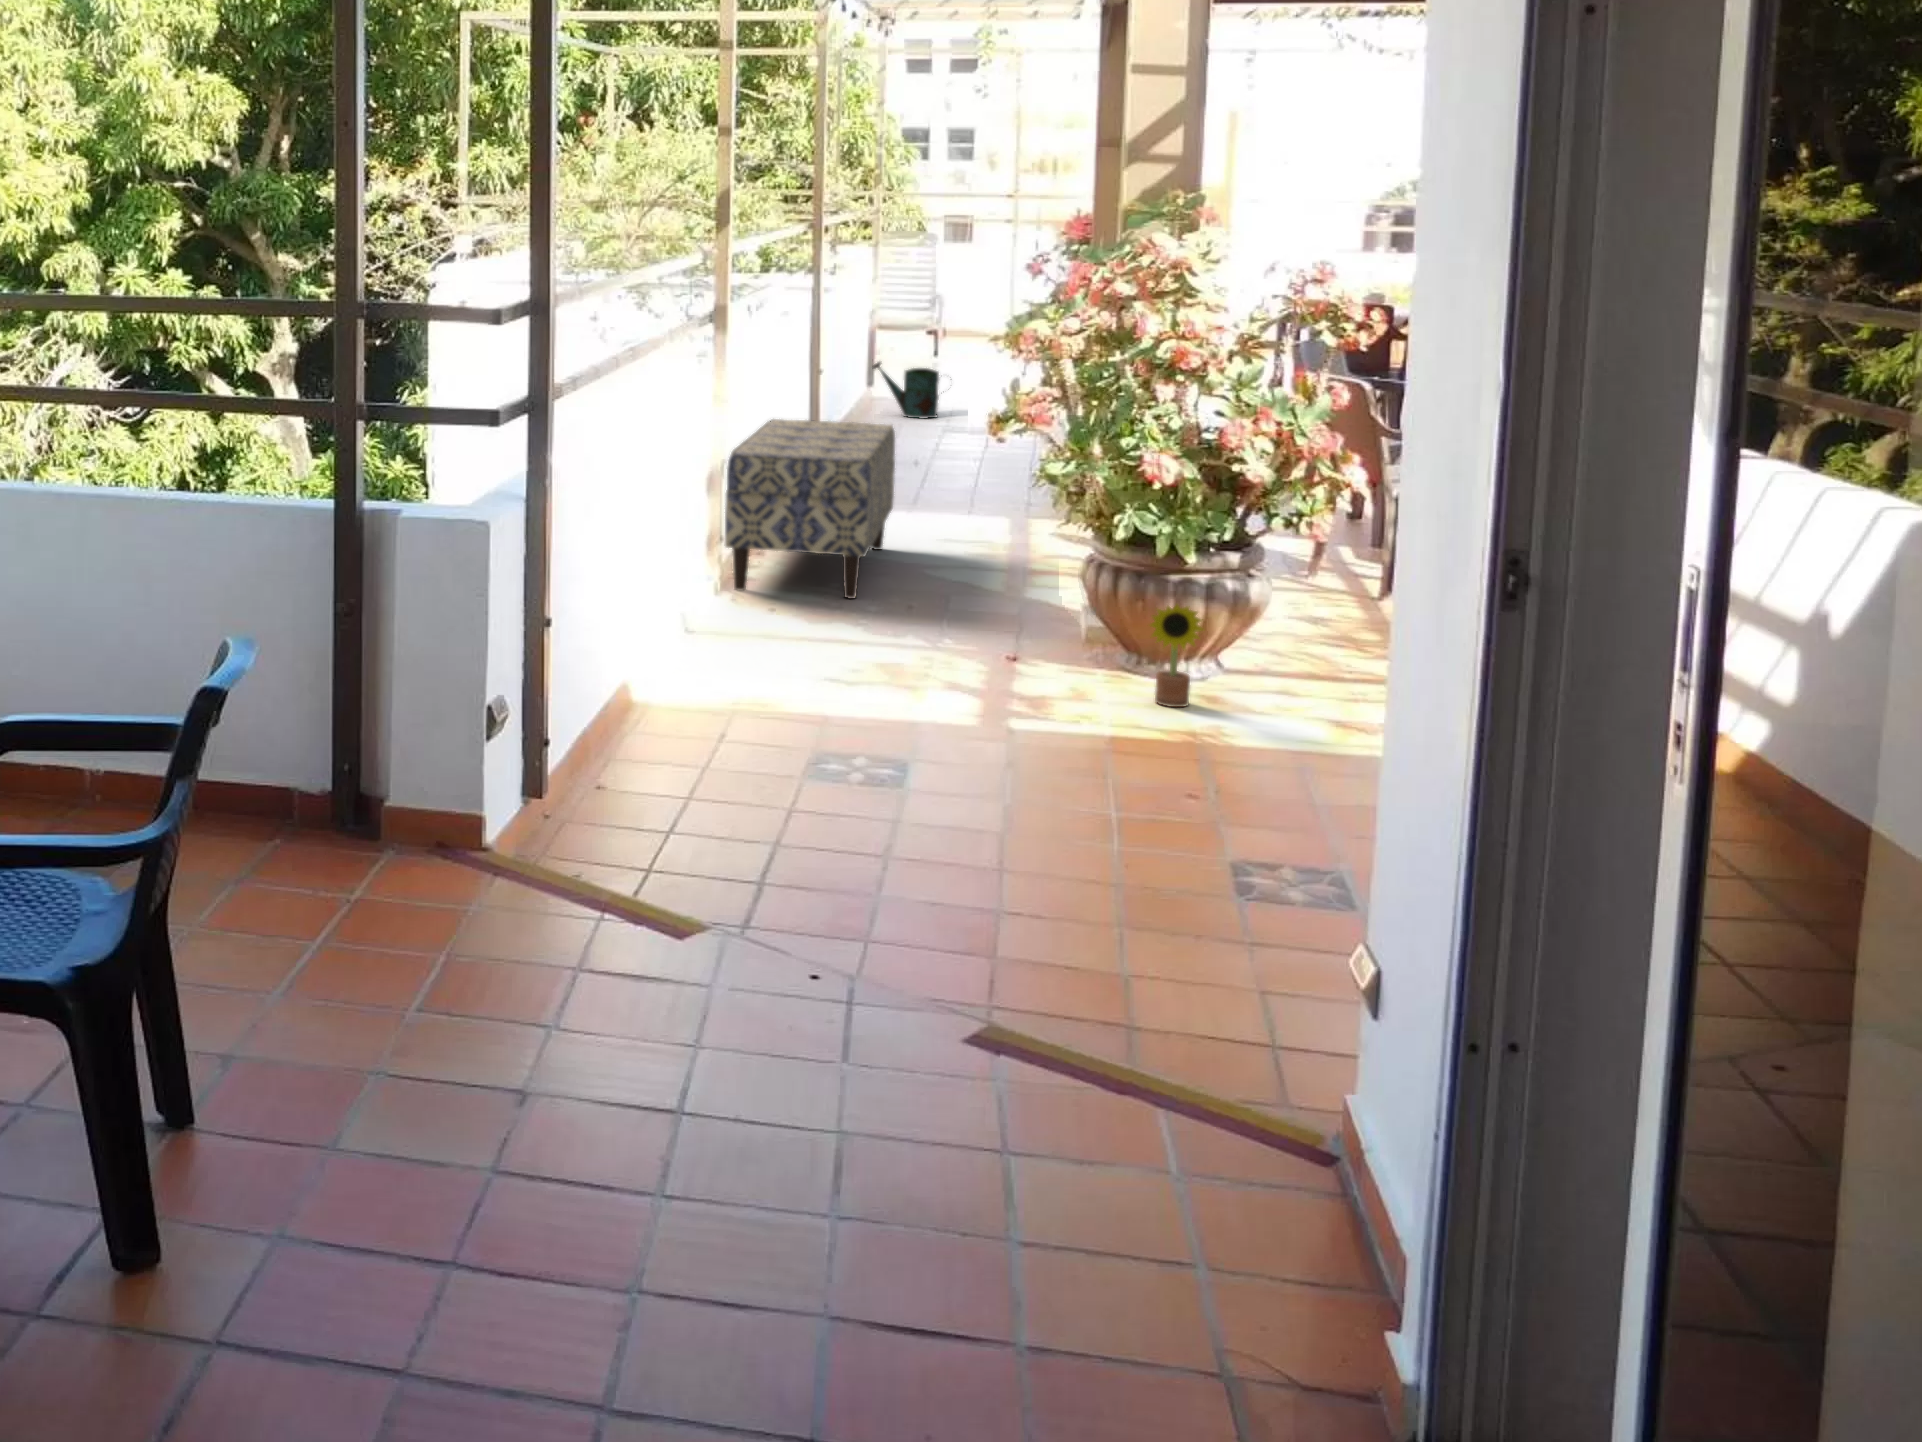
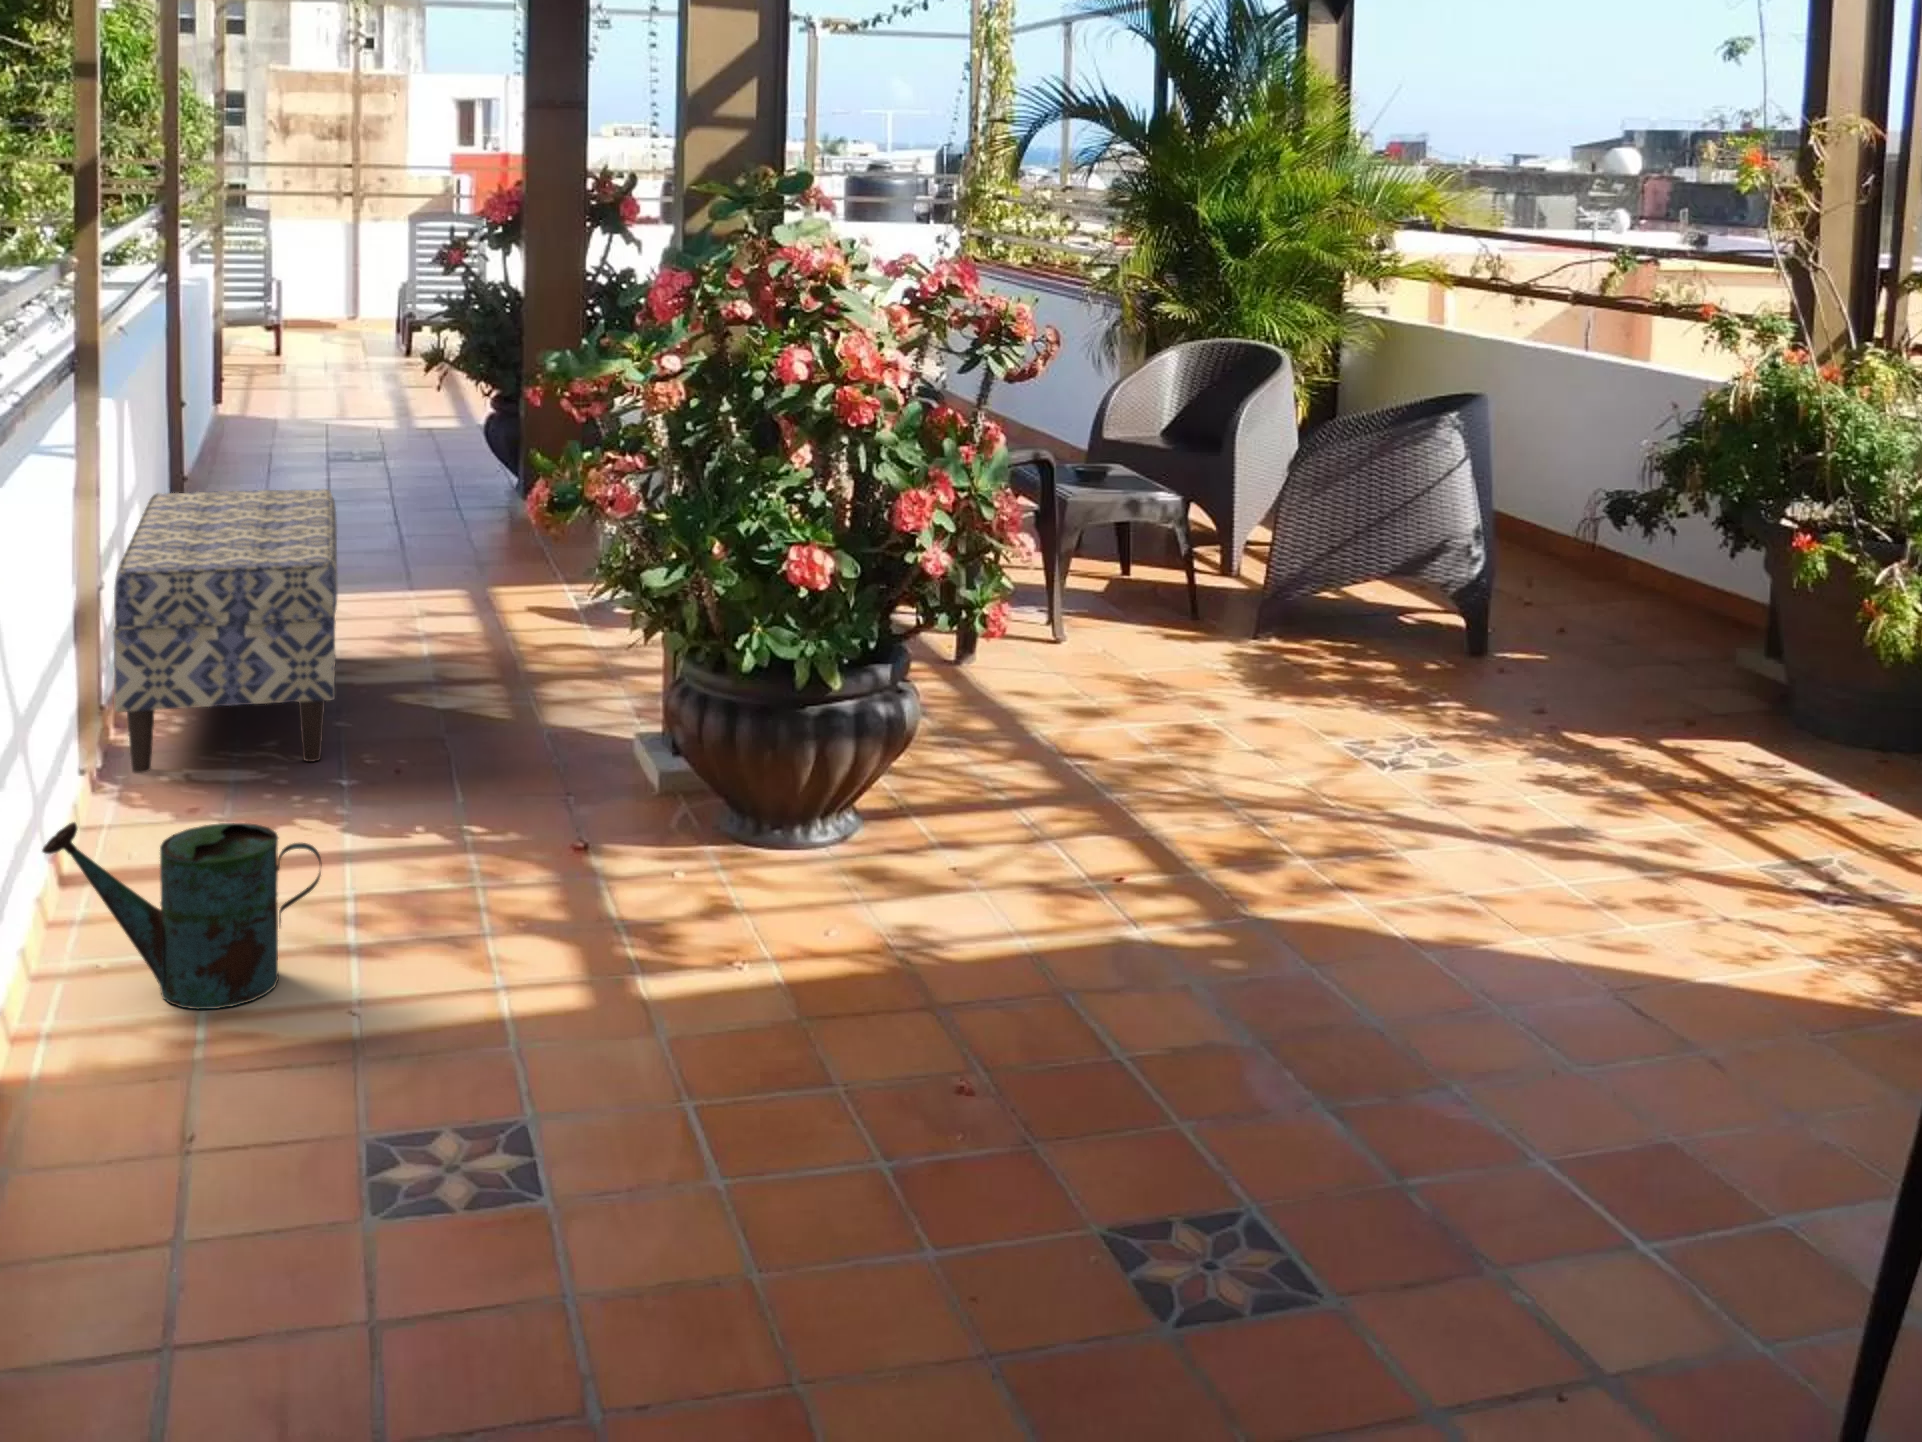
watering can: present [873,362,939,418] -> present [42,822,321,1009]
decorative plant: present [1150,605,1203,707] -> none [803,756,877,897]

